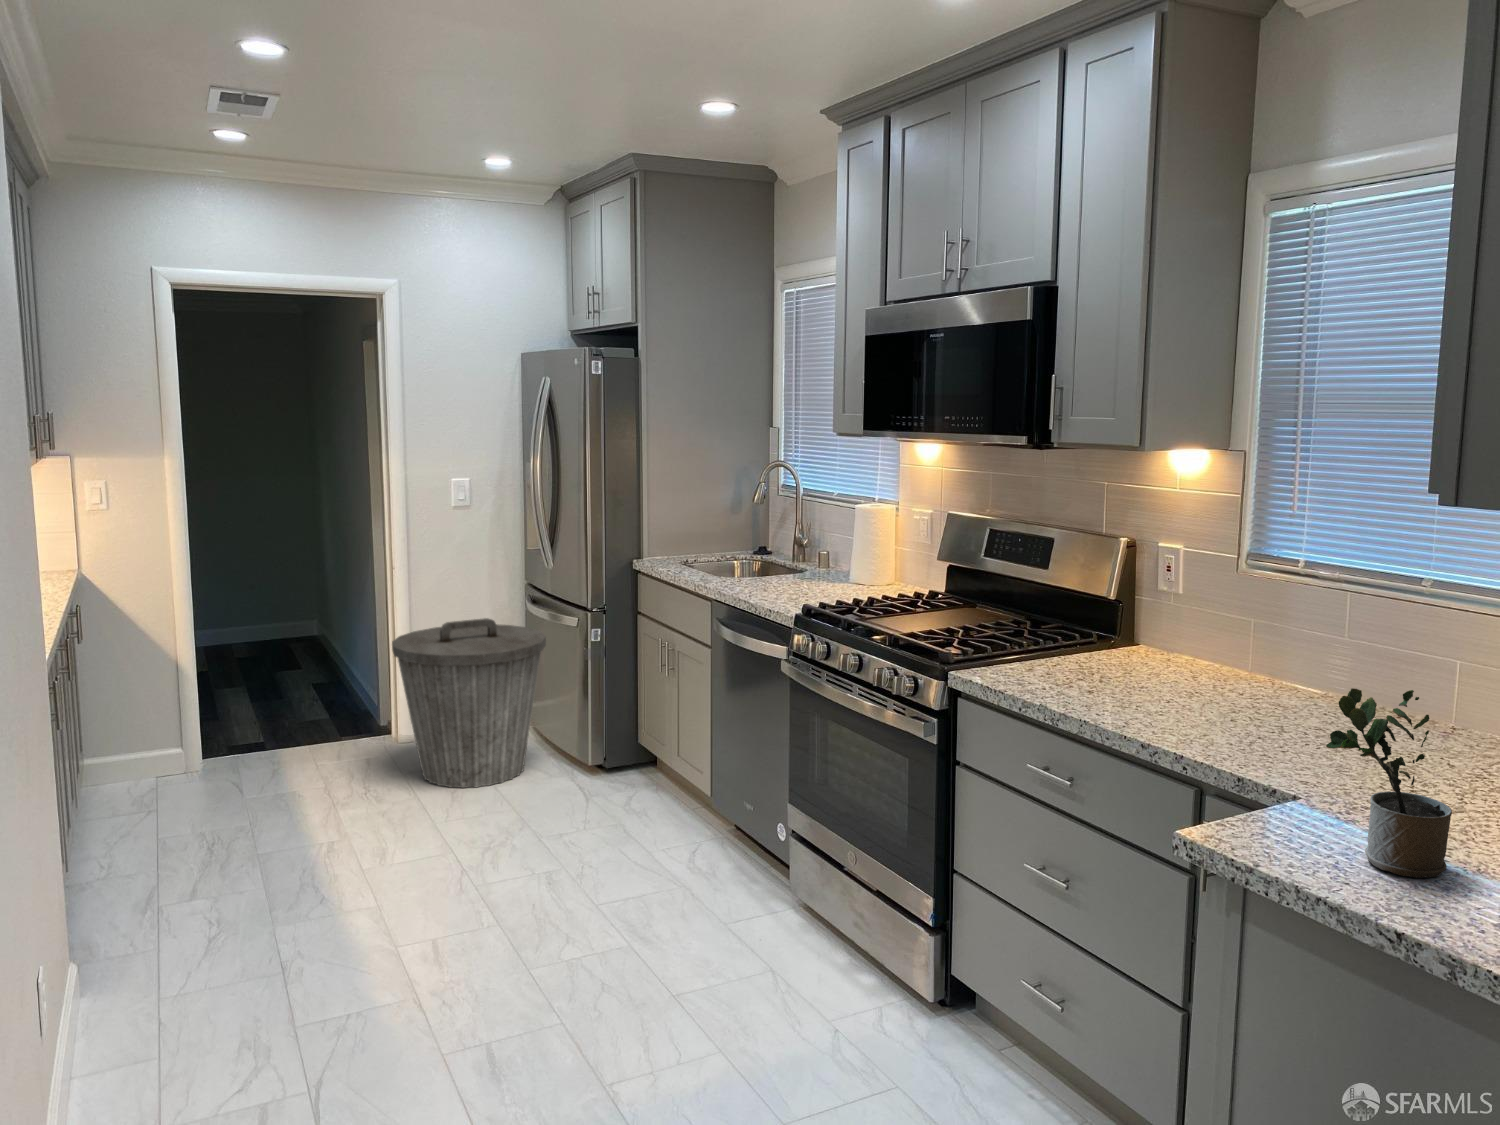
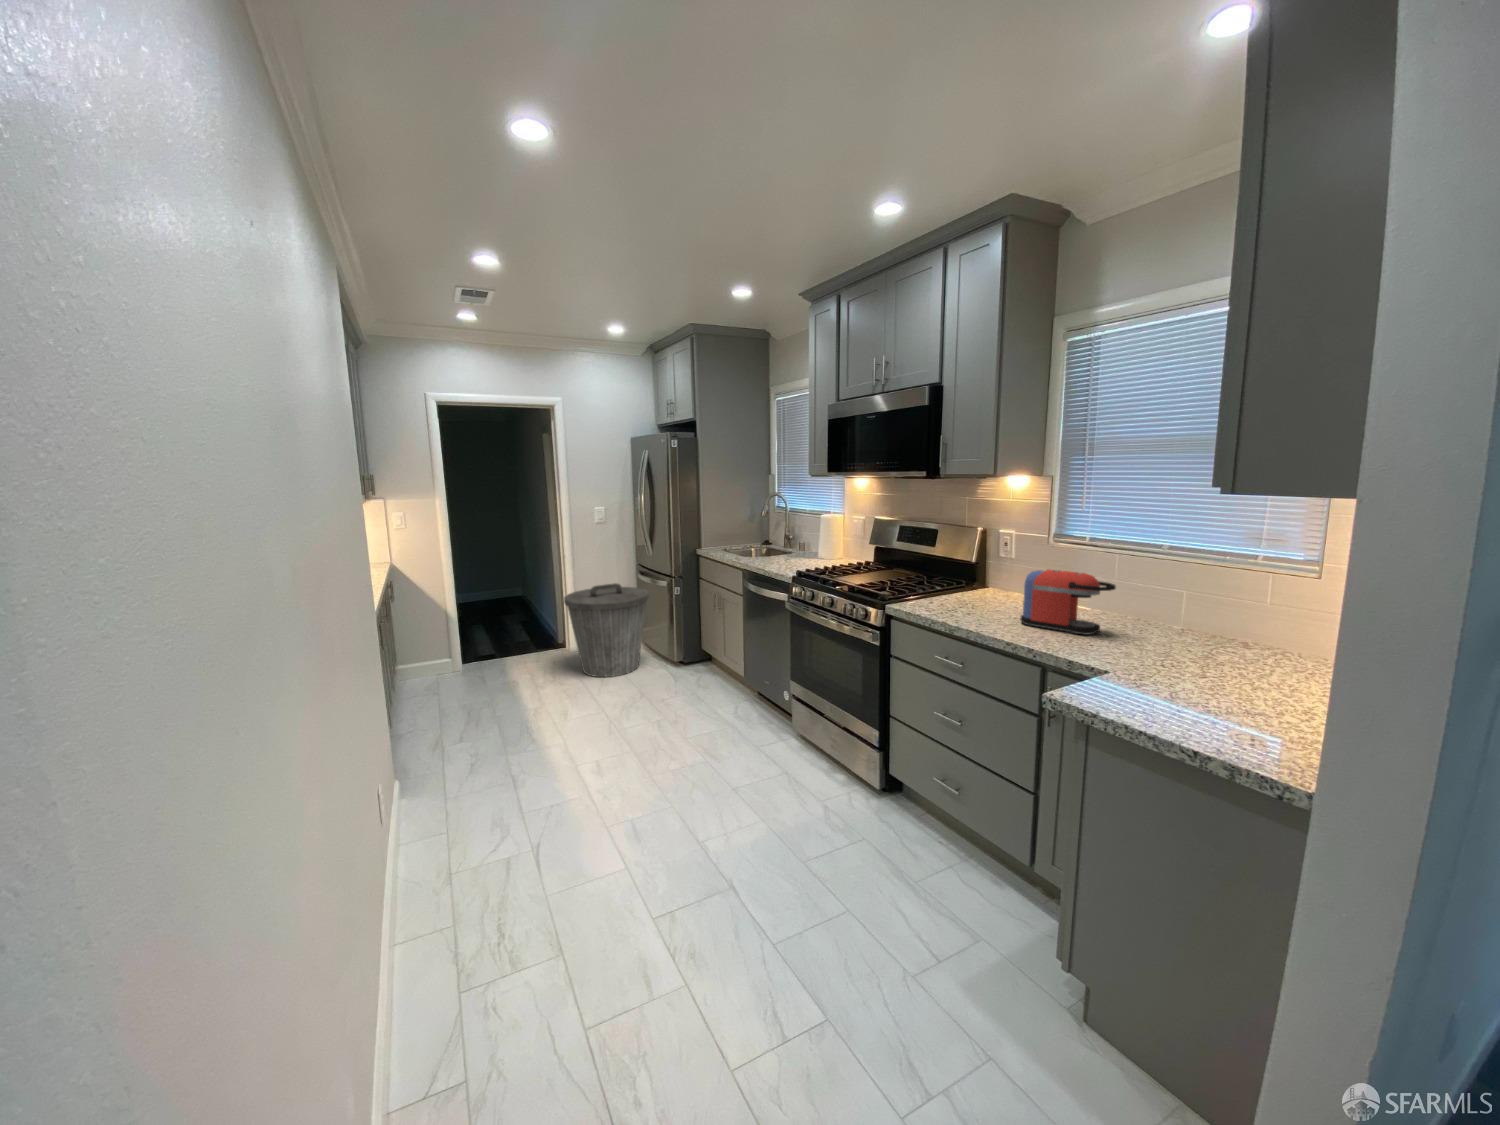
coffee maker: none [1173,617,1332,732] -> present [1020,569,1116,634]
potted plant: present [1326,688,1452,878] -> none [1136,607,1215,718]

